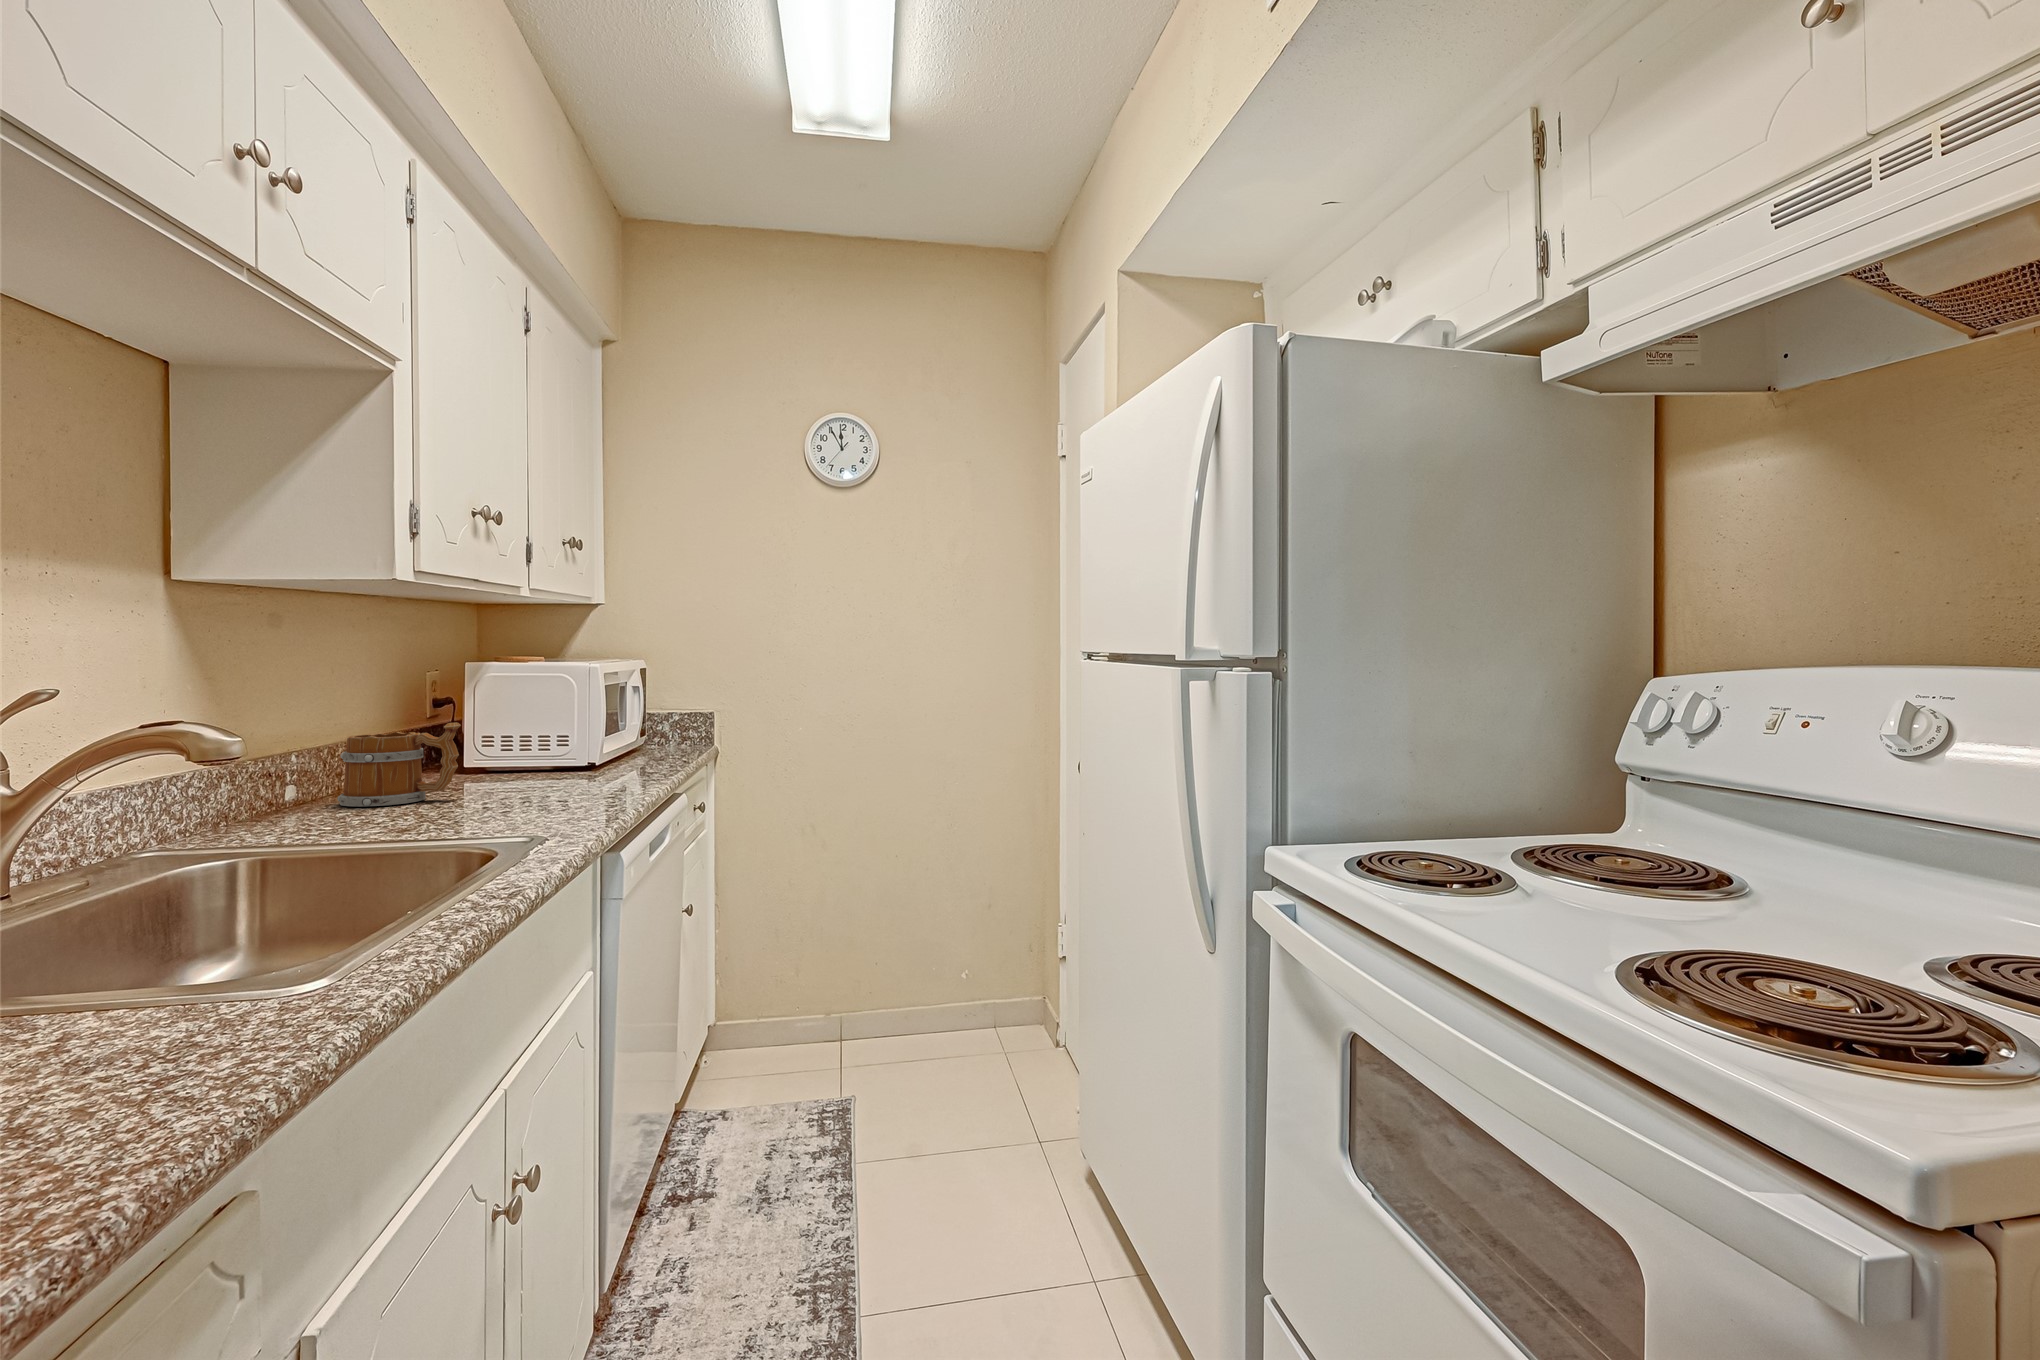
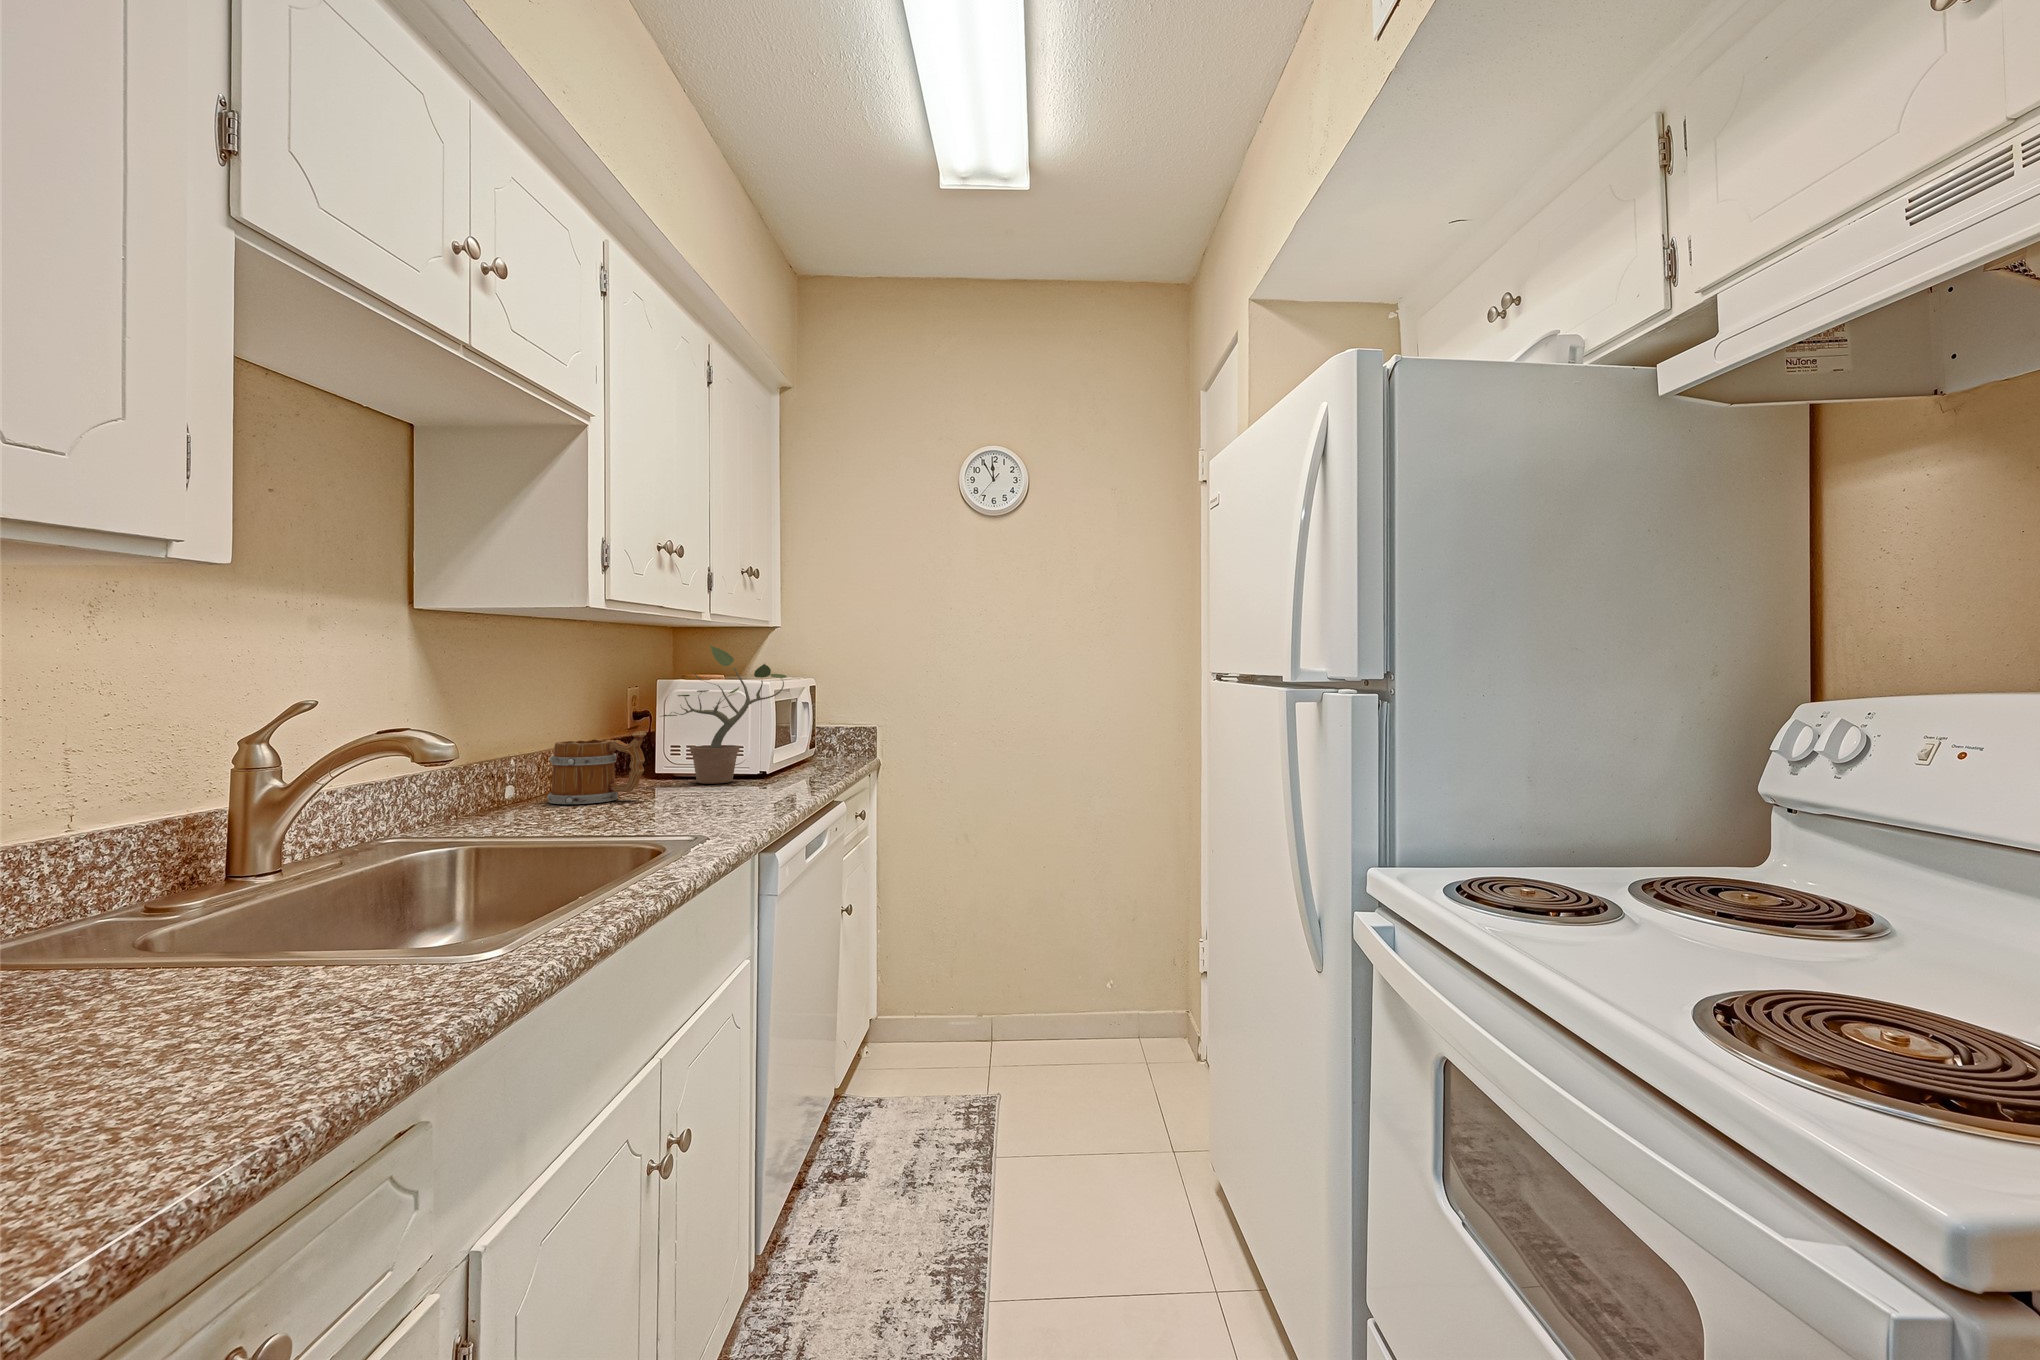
potted plant: none [471,625,622,779] -> present [661,645,787,784]

